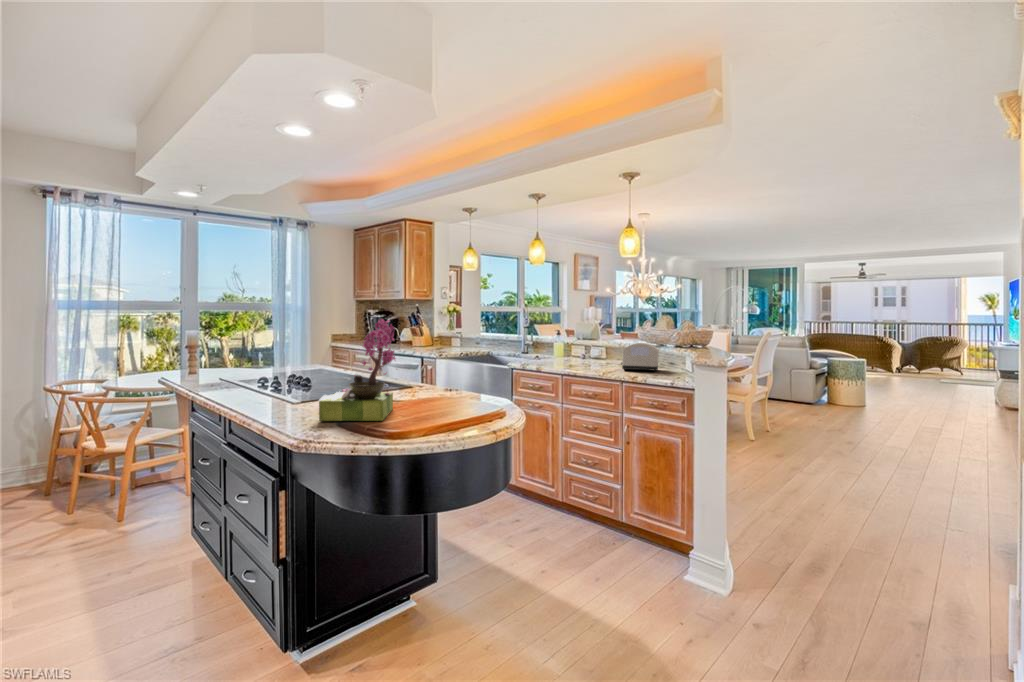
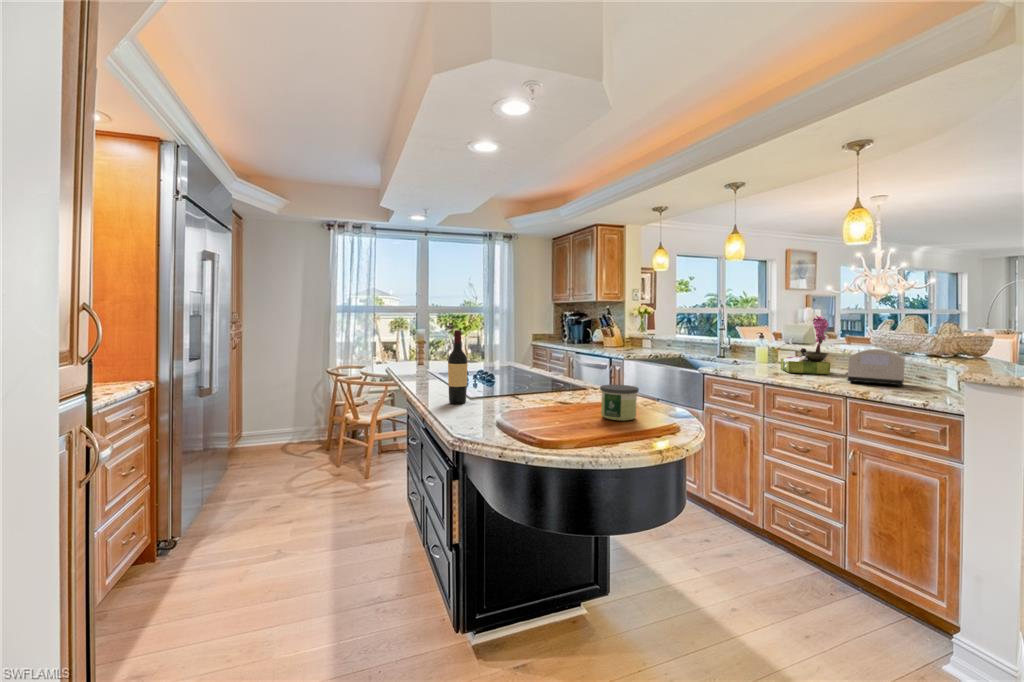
flower arrangement: present [319,319,395,421] -> present [781,315,830,374]
wine bottle: none [268,330,291,410] -> present [448,330,468,404]
candle: none [436,379,470,411] -> present [600,385,639,421]

